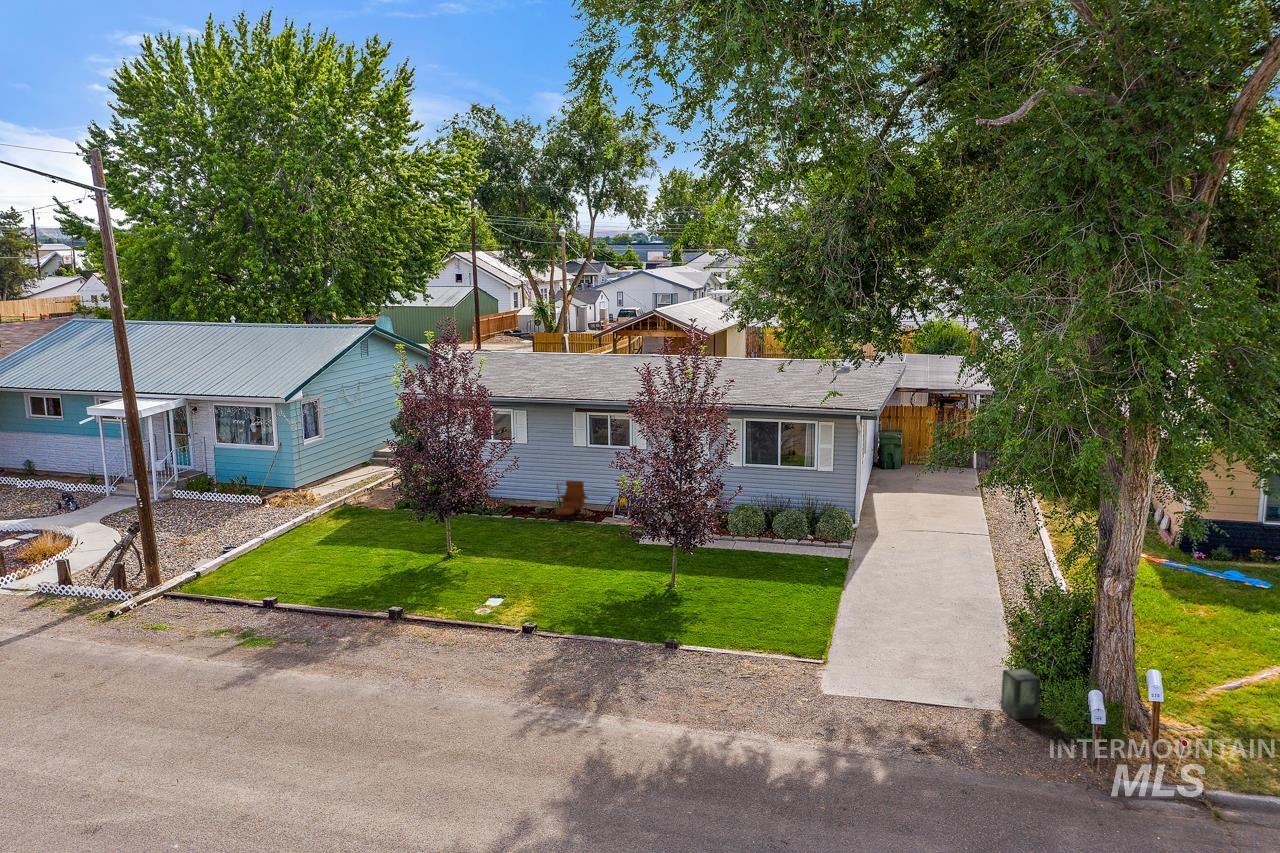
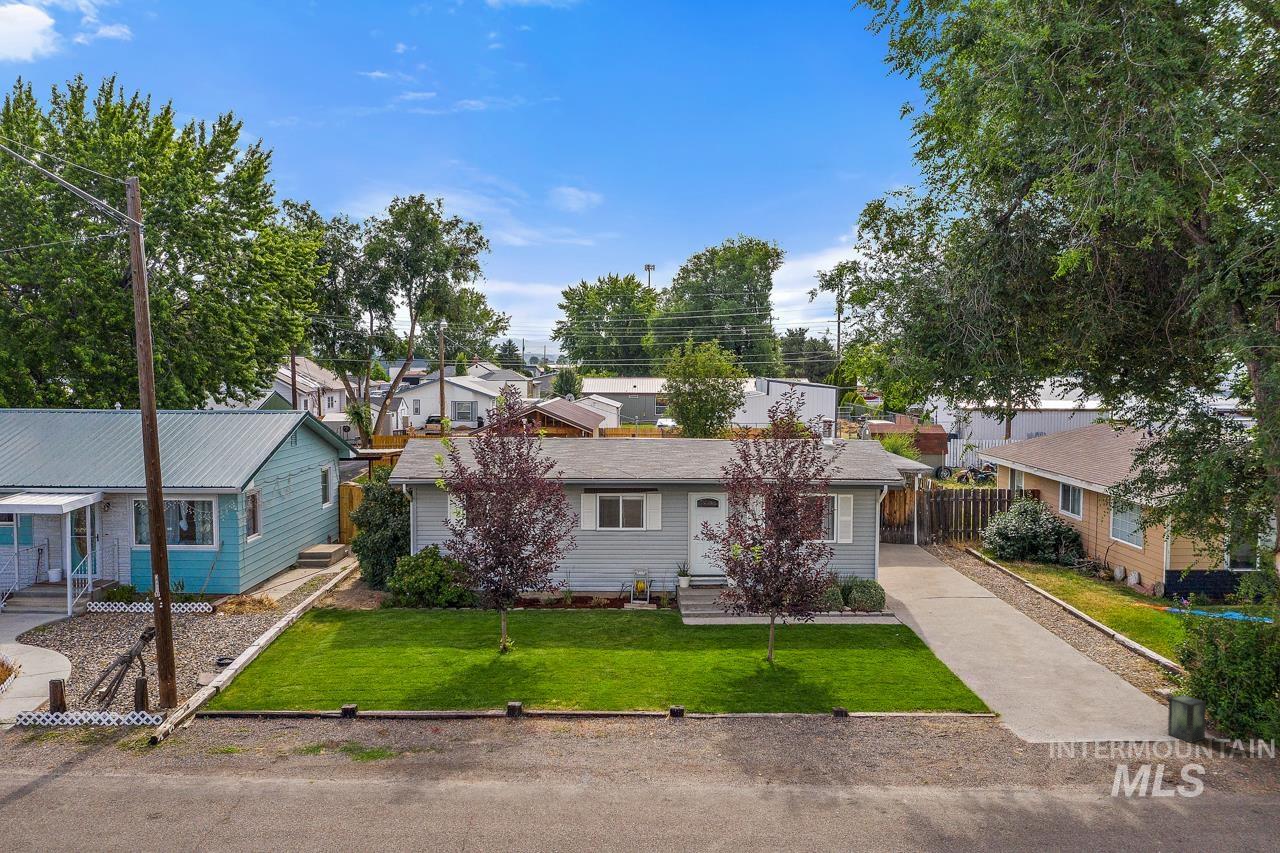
lounge chair: present [556,481,587,521] -> none [569,567,600,611]

